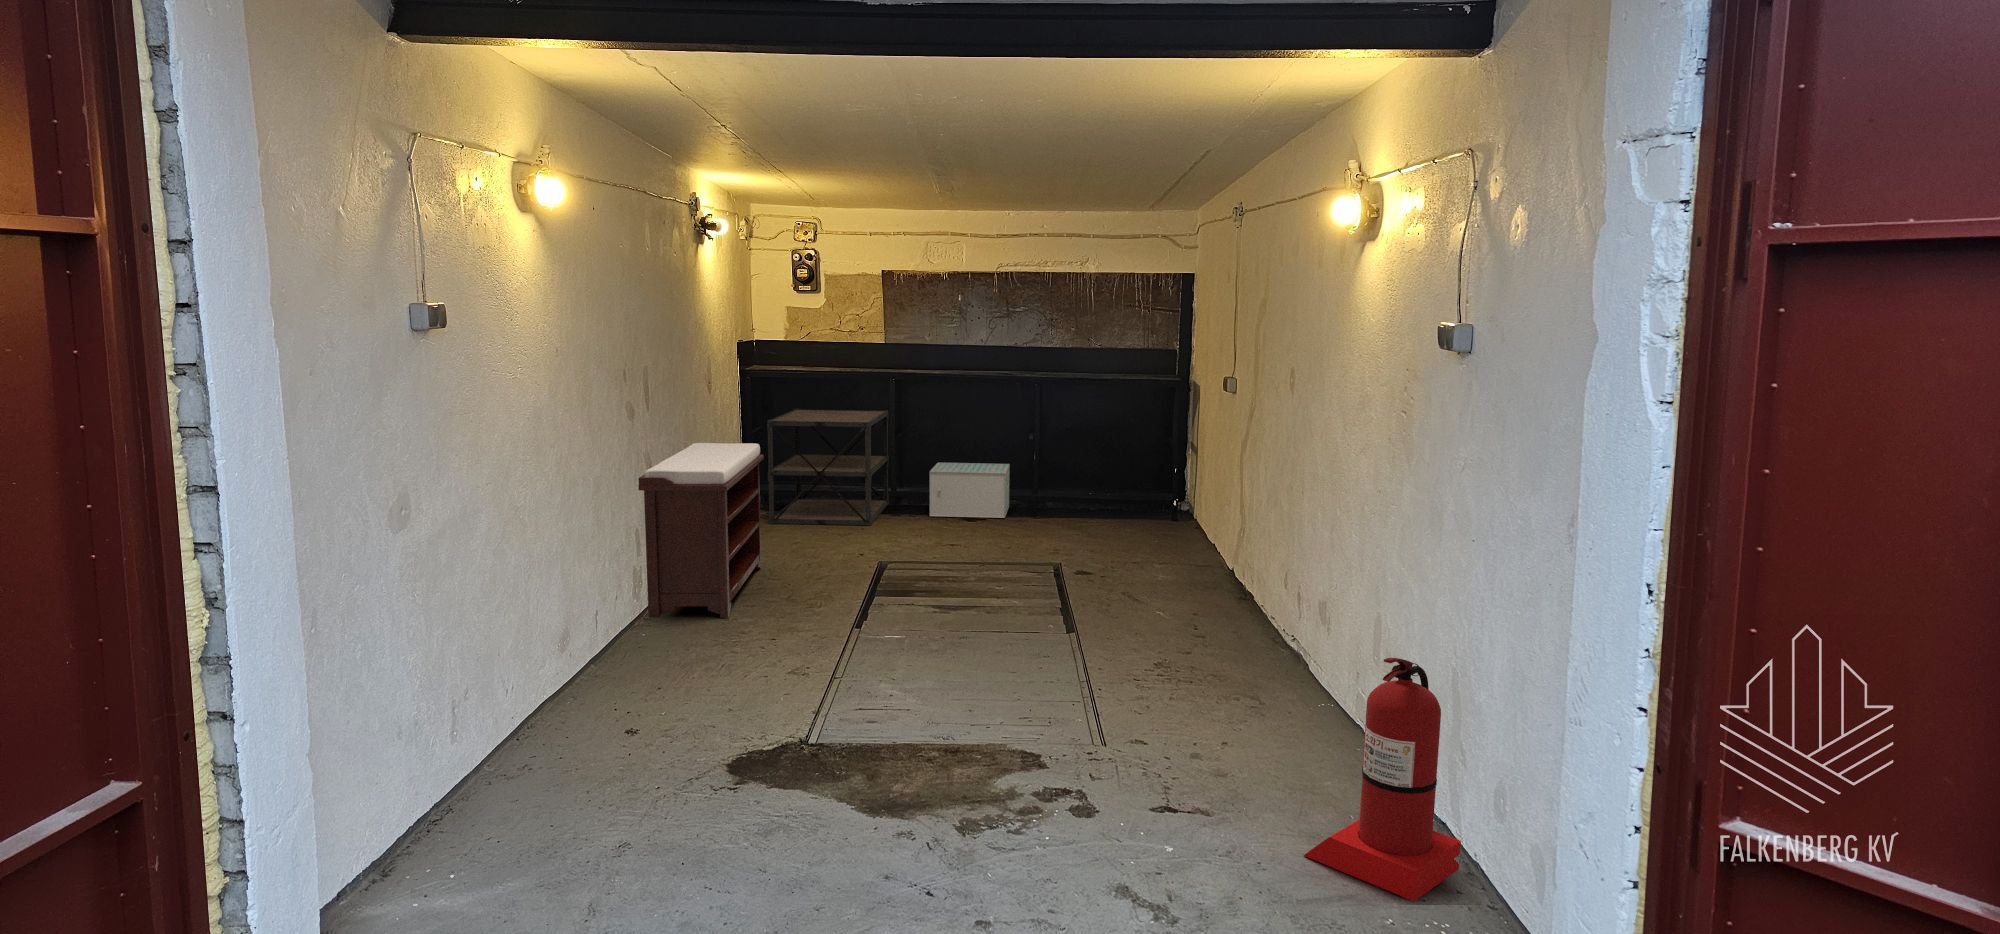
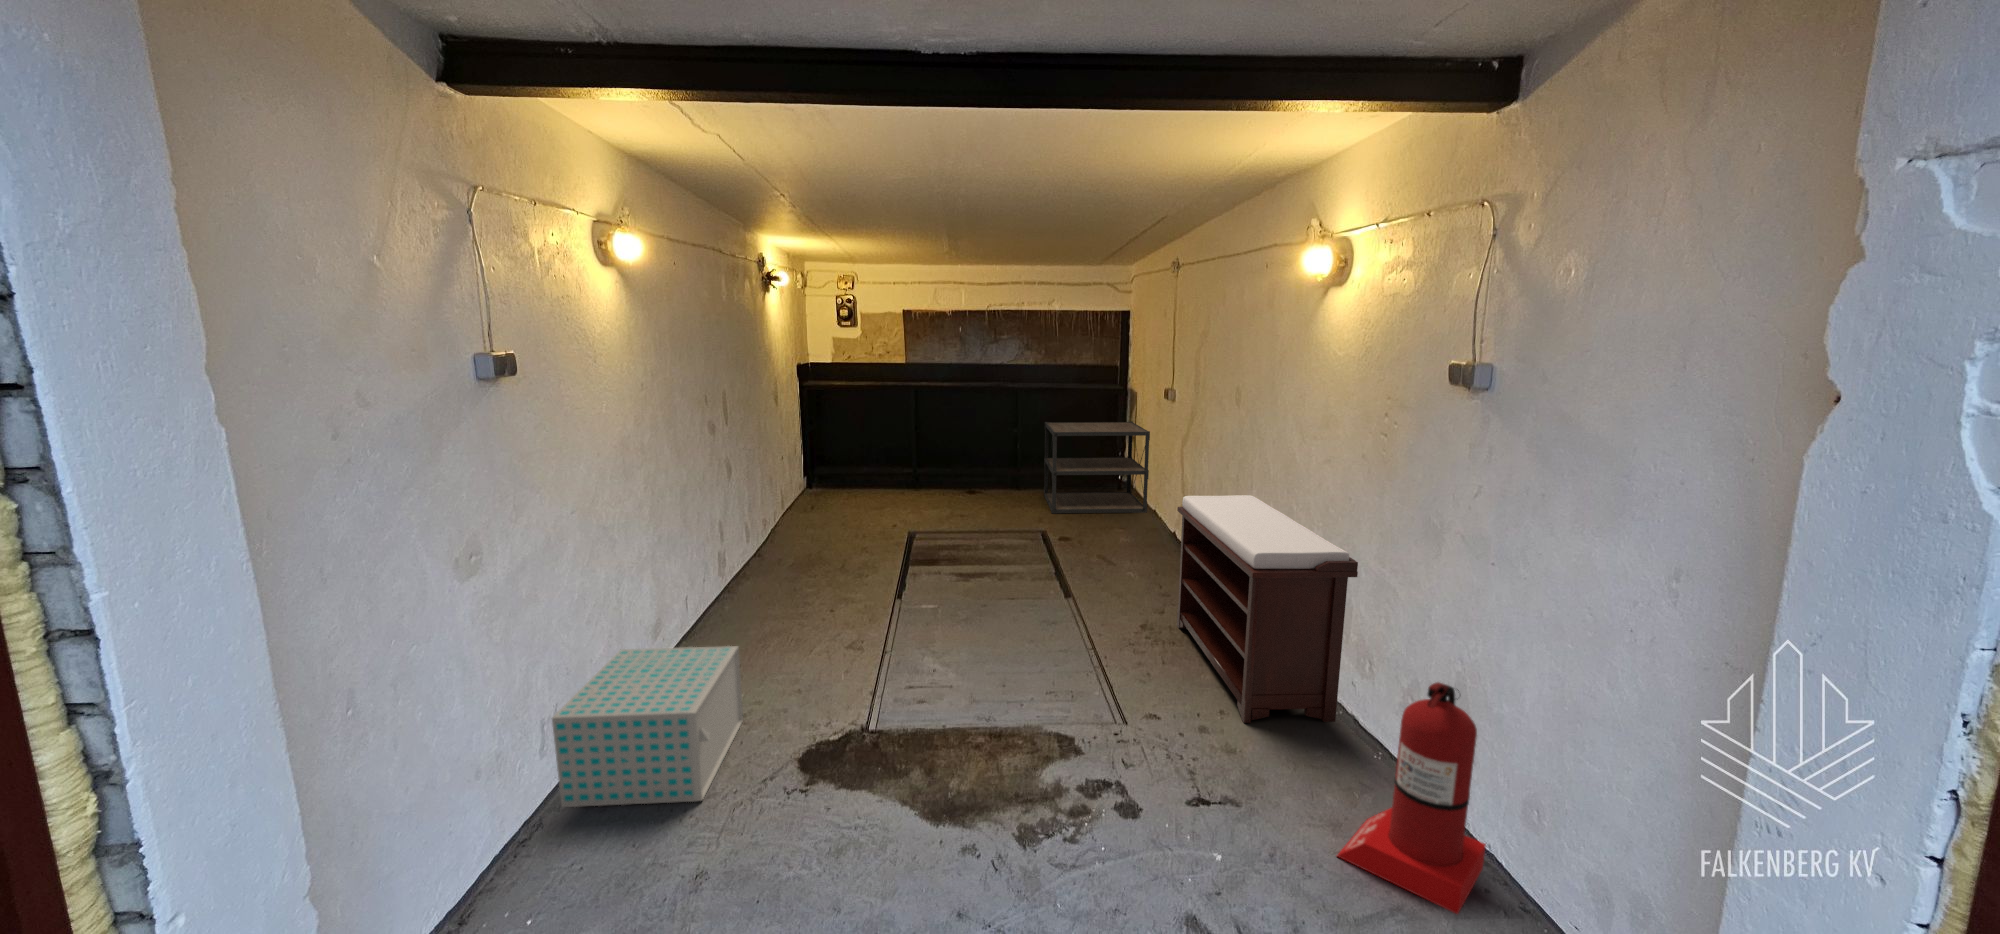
shelving unit: present [767,409,889,525] -> present [1044,421,1150,513]
bench: present [638,443,764,618] -> present [1177,495,1358,723]
storage box: present [930,462,1010,518] -> present [552,646,743,807]

